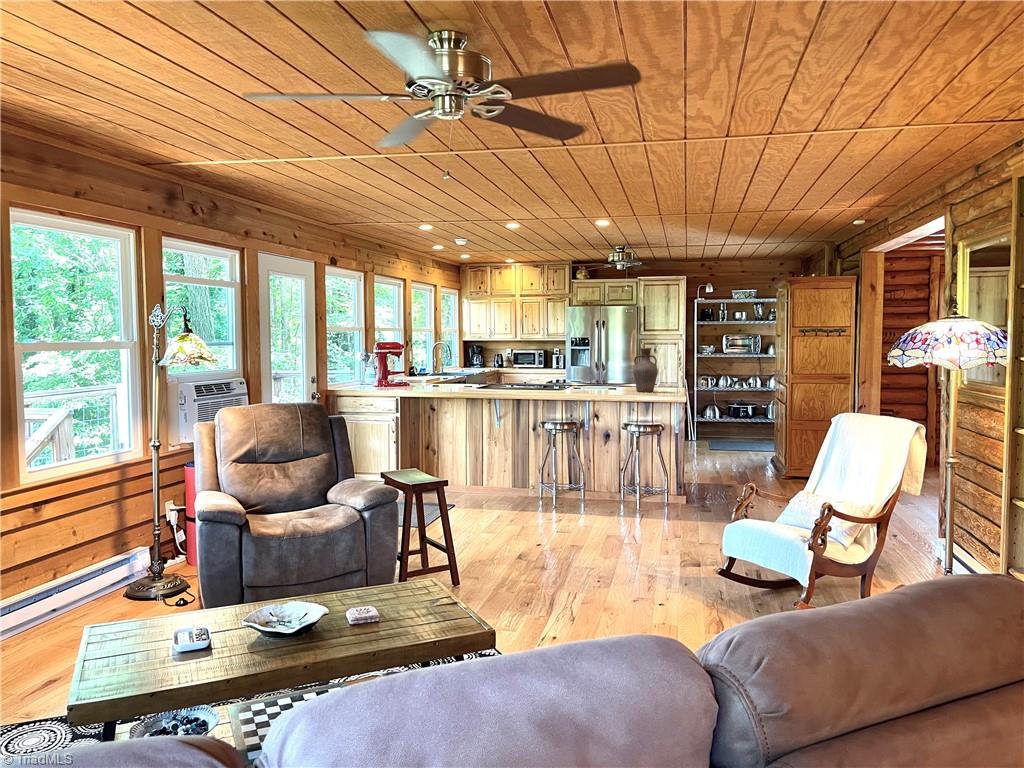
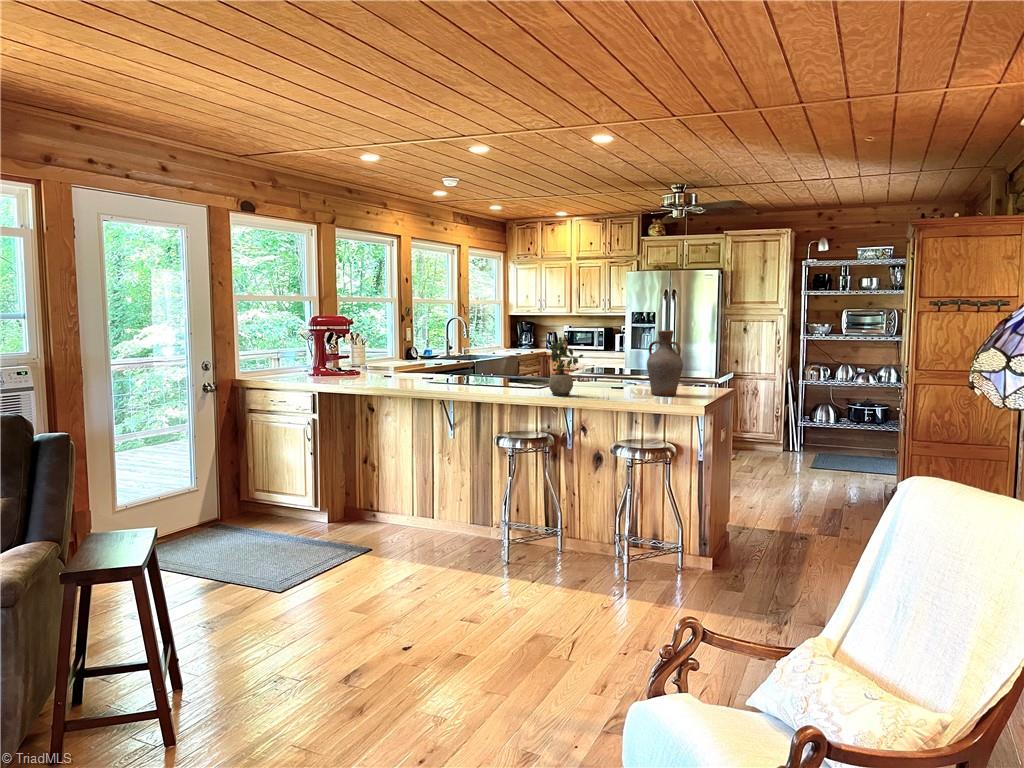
potted plant: none [574,352,601,393] -> present [548,337,583,396]

